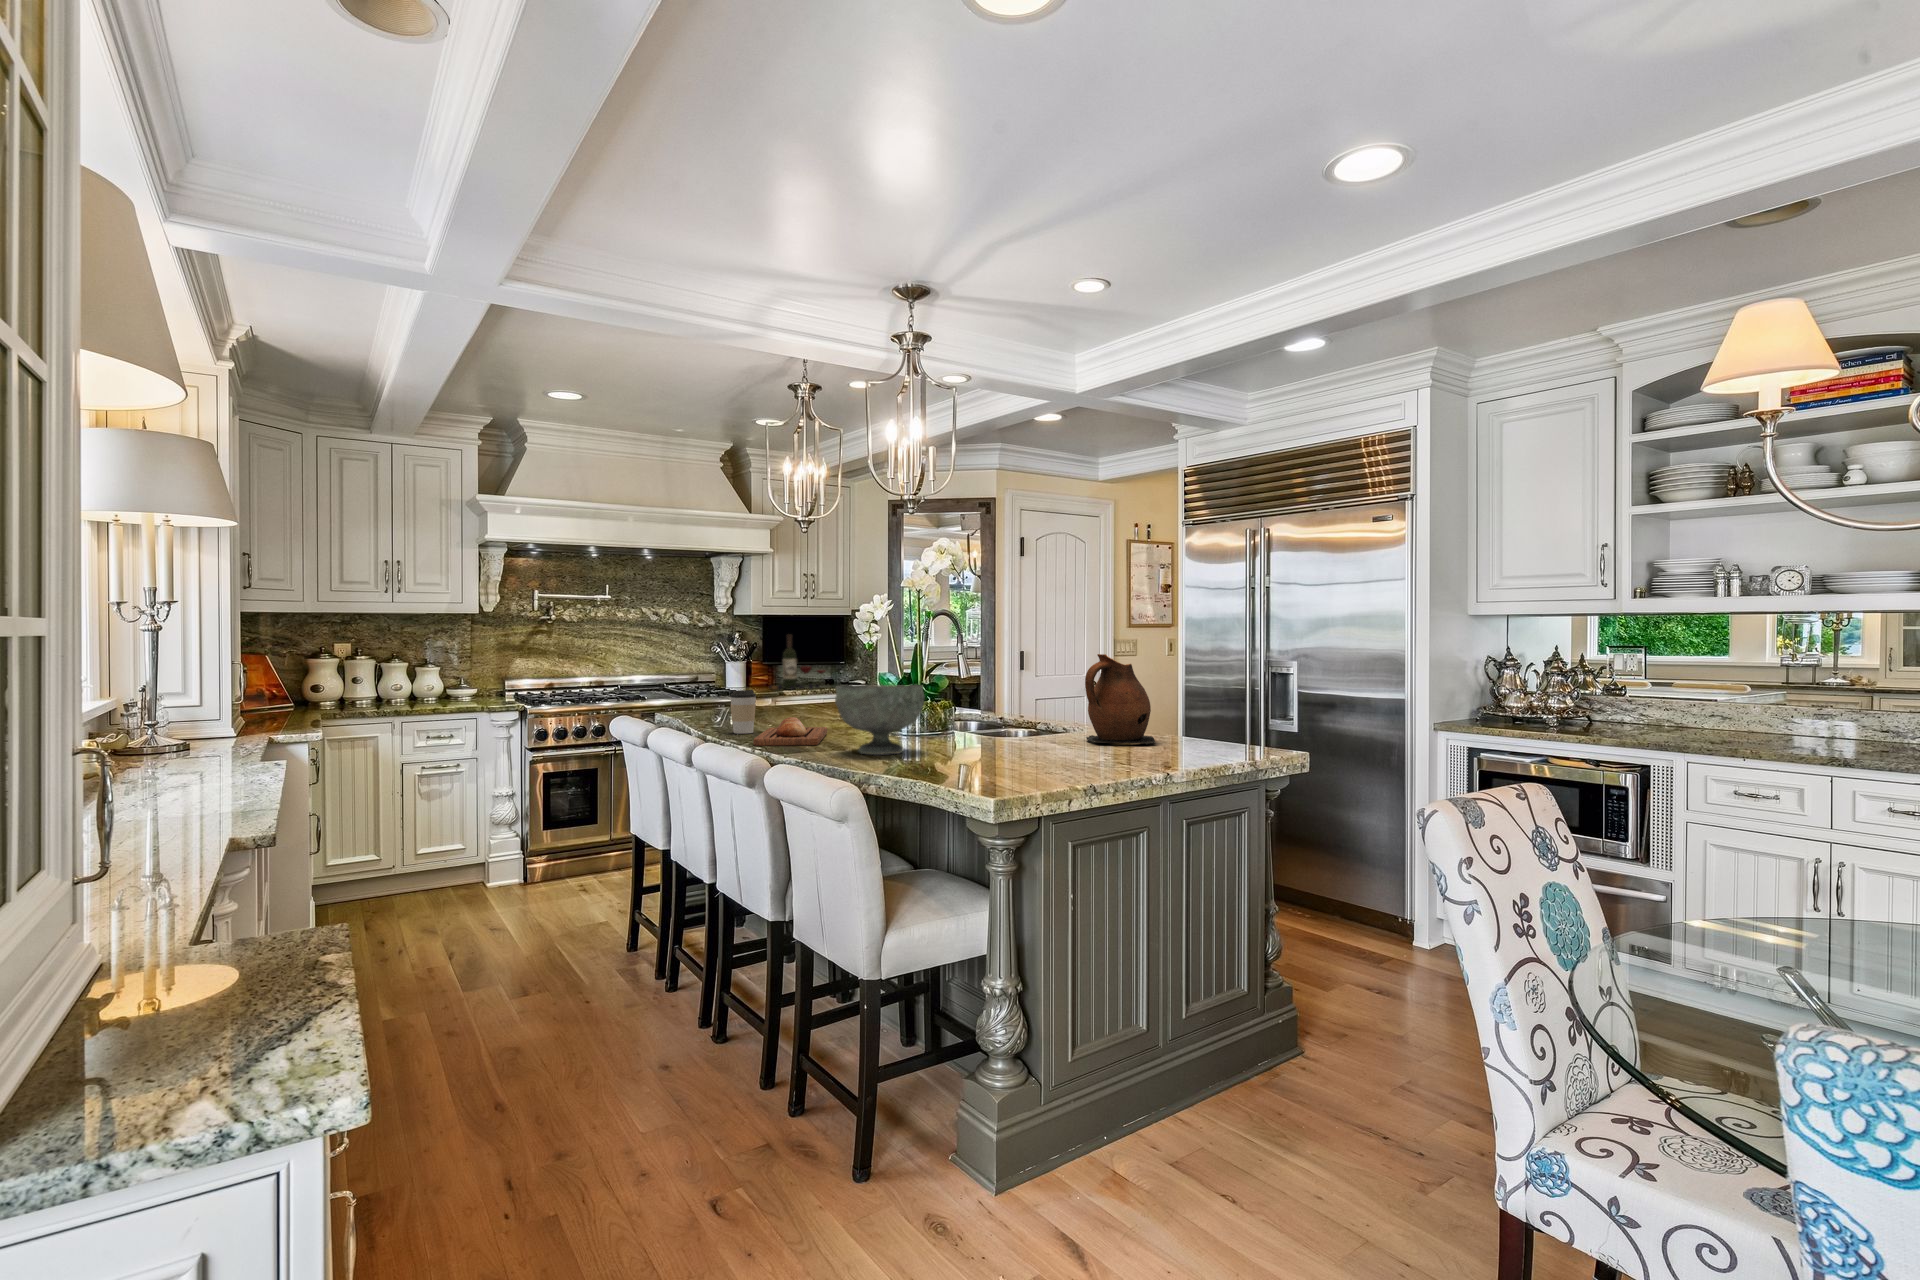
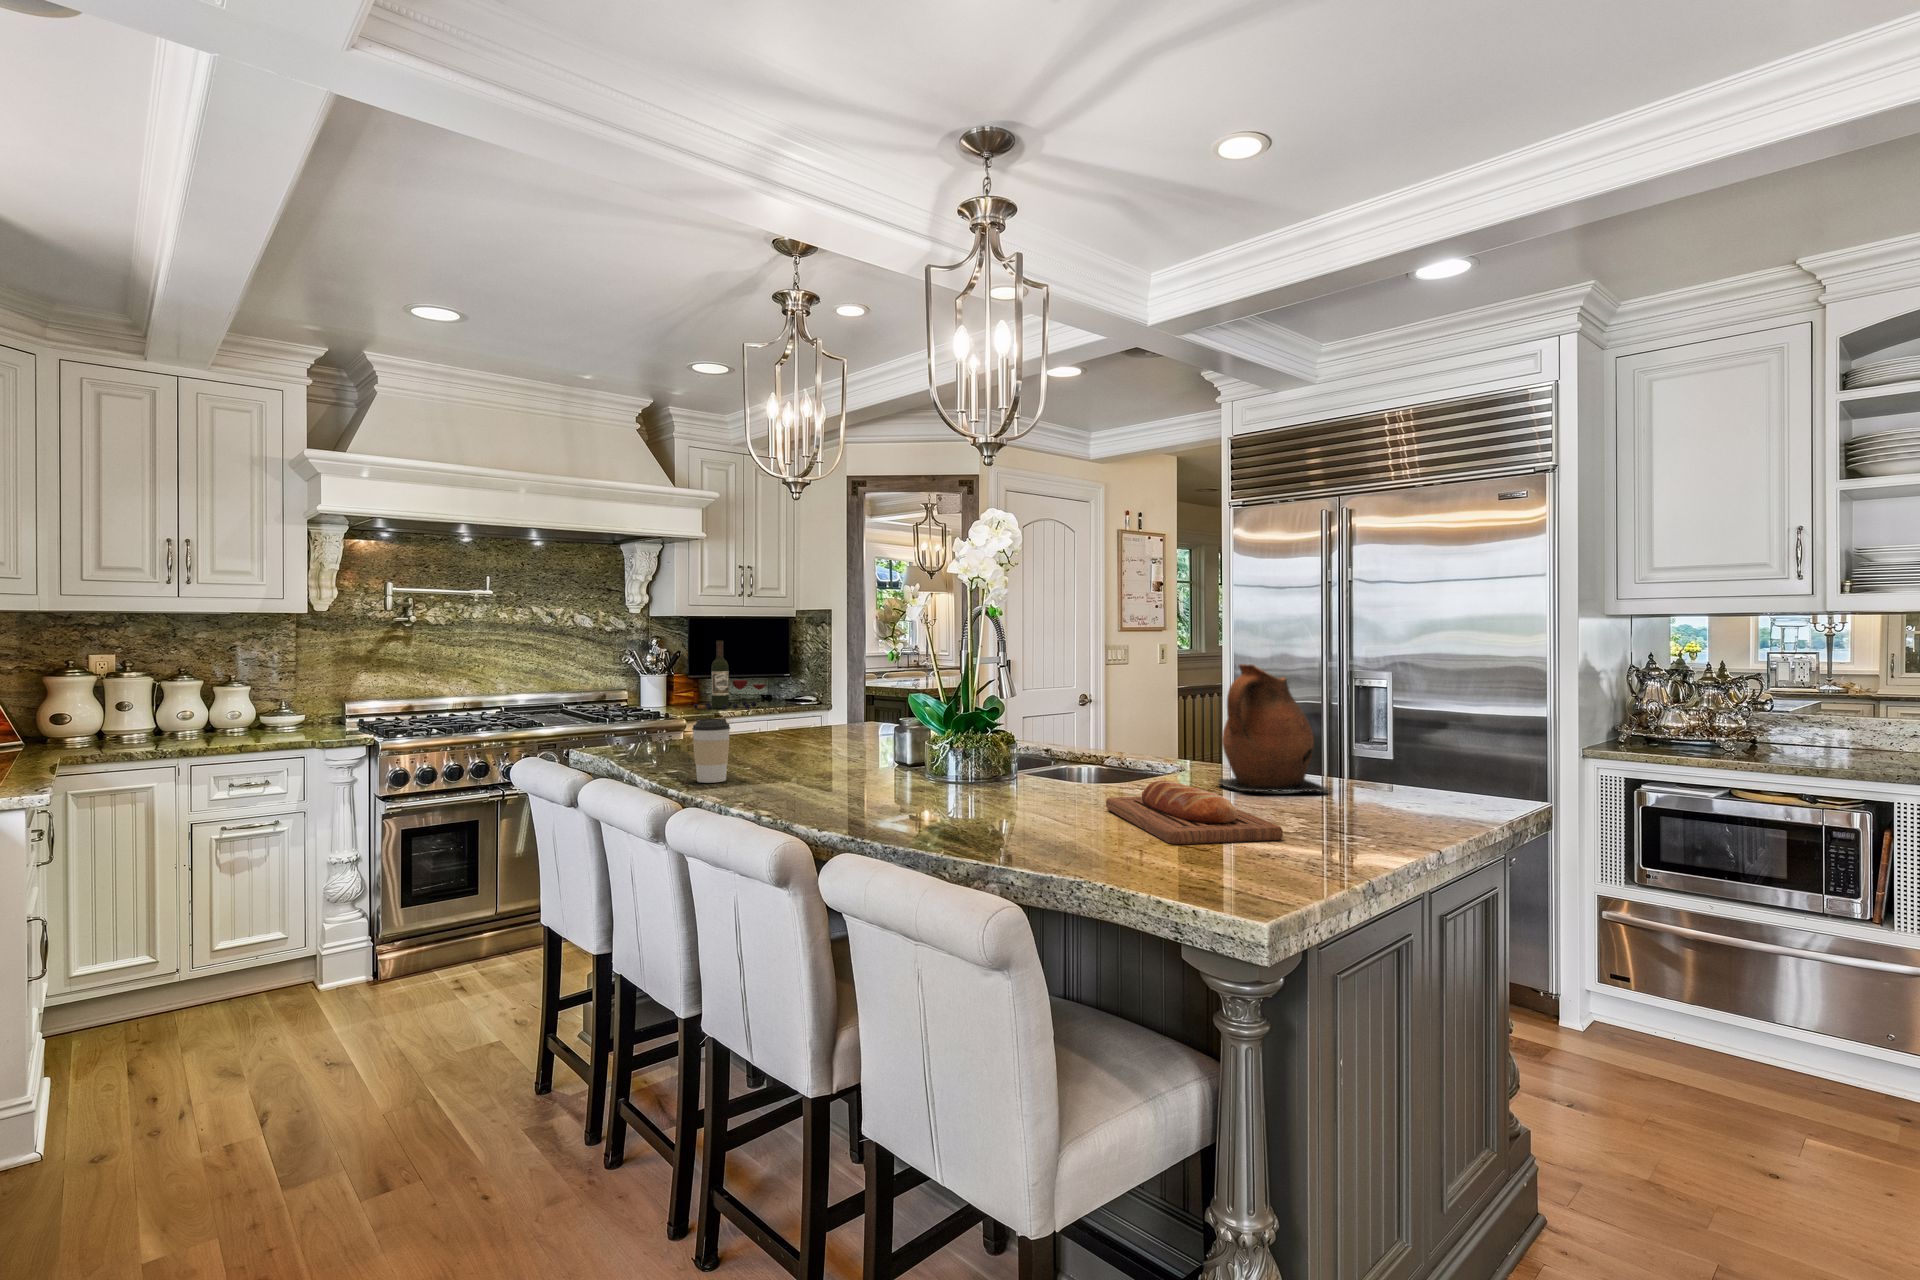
decorative bowl: present [835,685,924,755] -> none [886,713,1021,822]
bread loaf: present [753,717,827,746] -> present [1106,781,1283,844]

